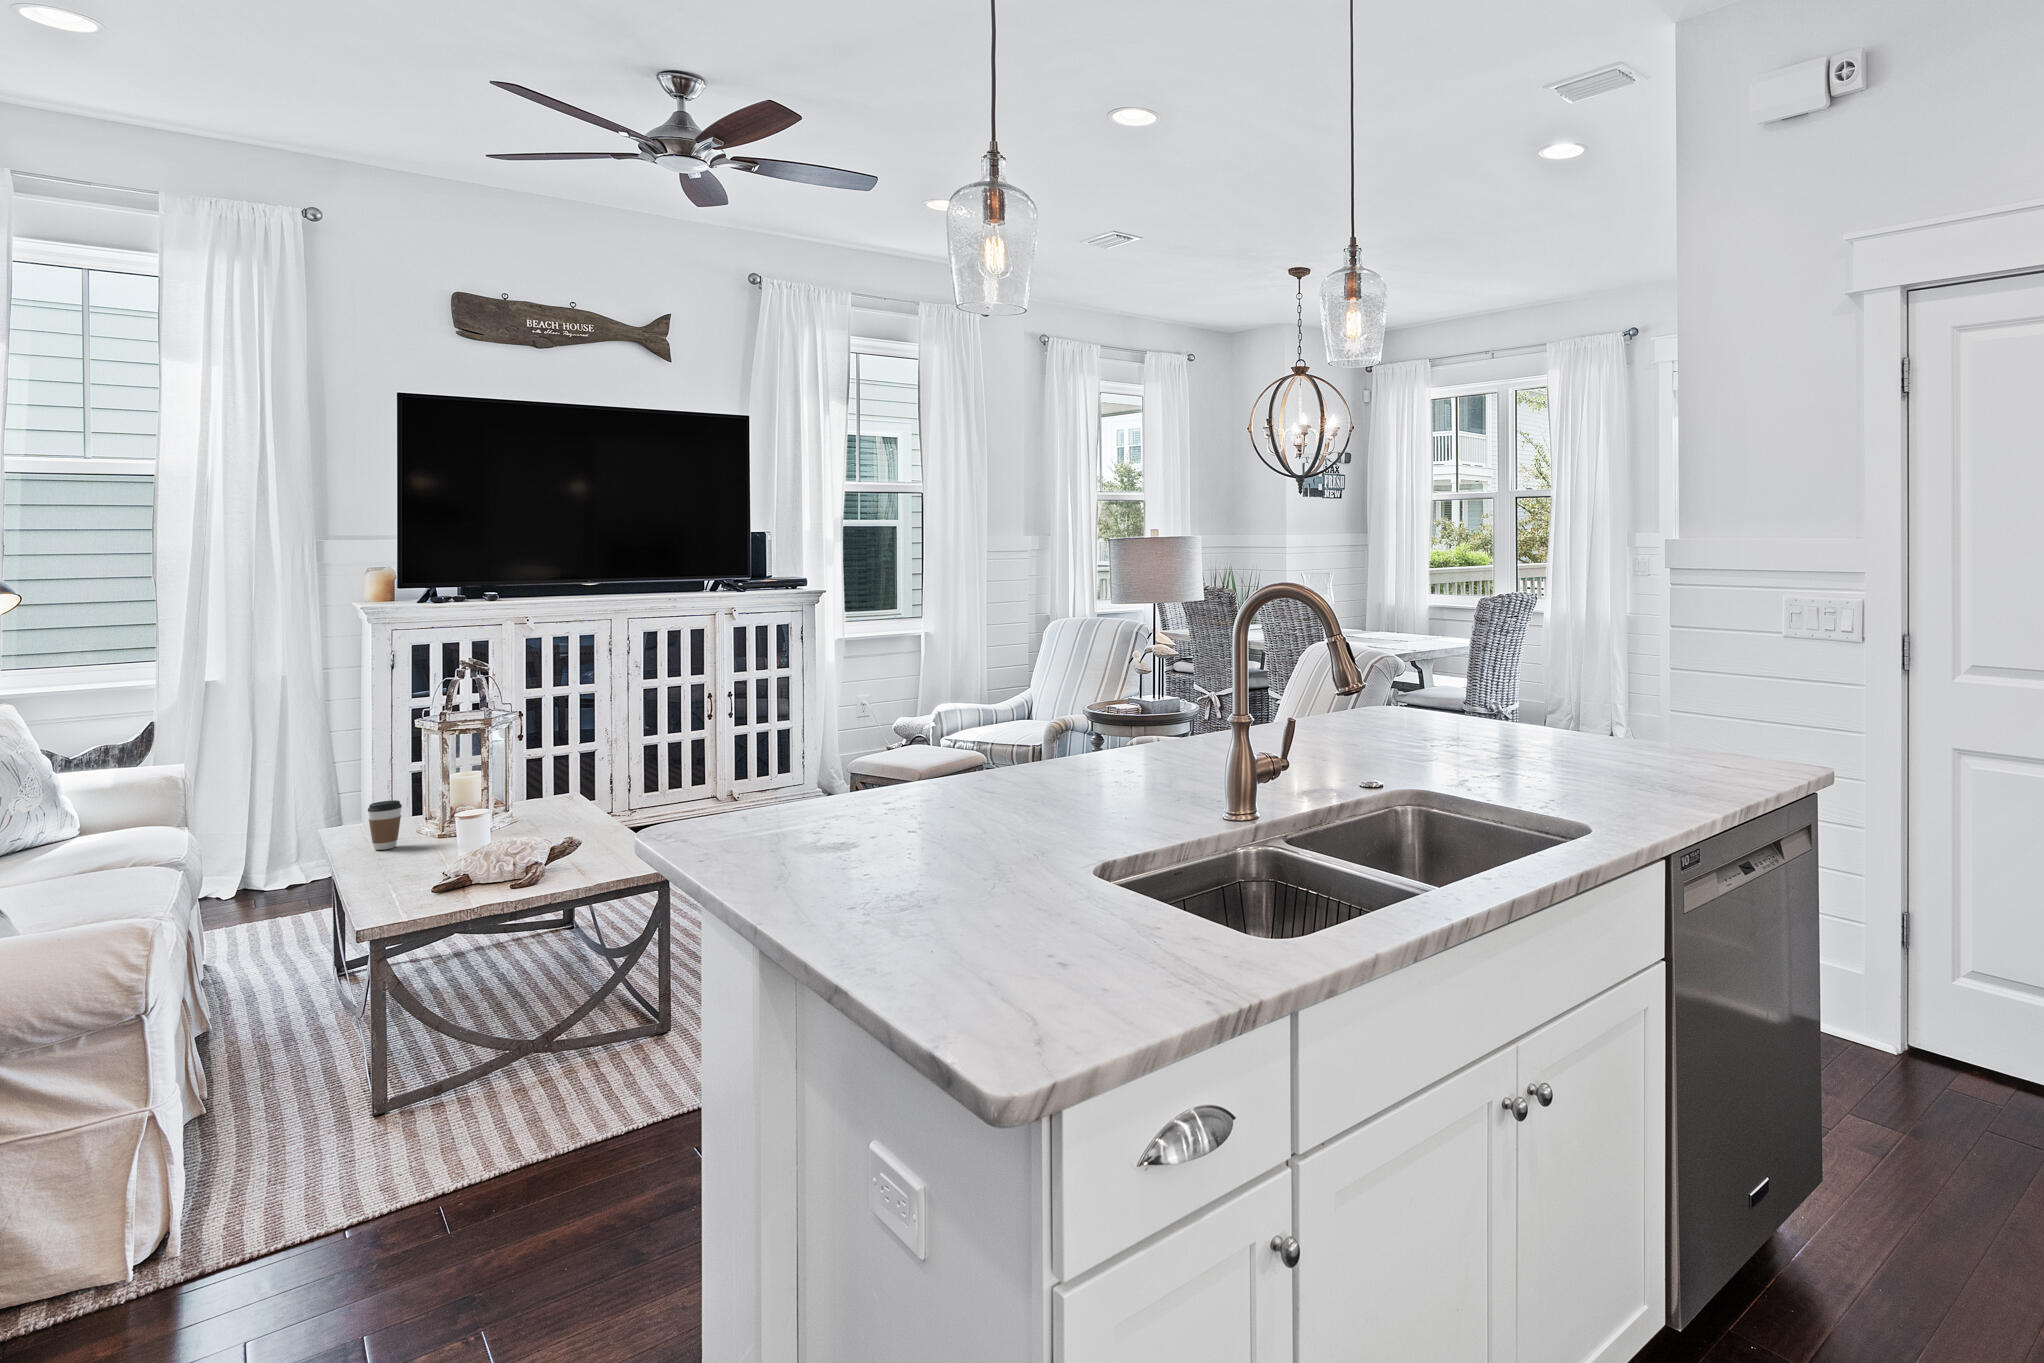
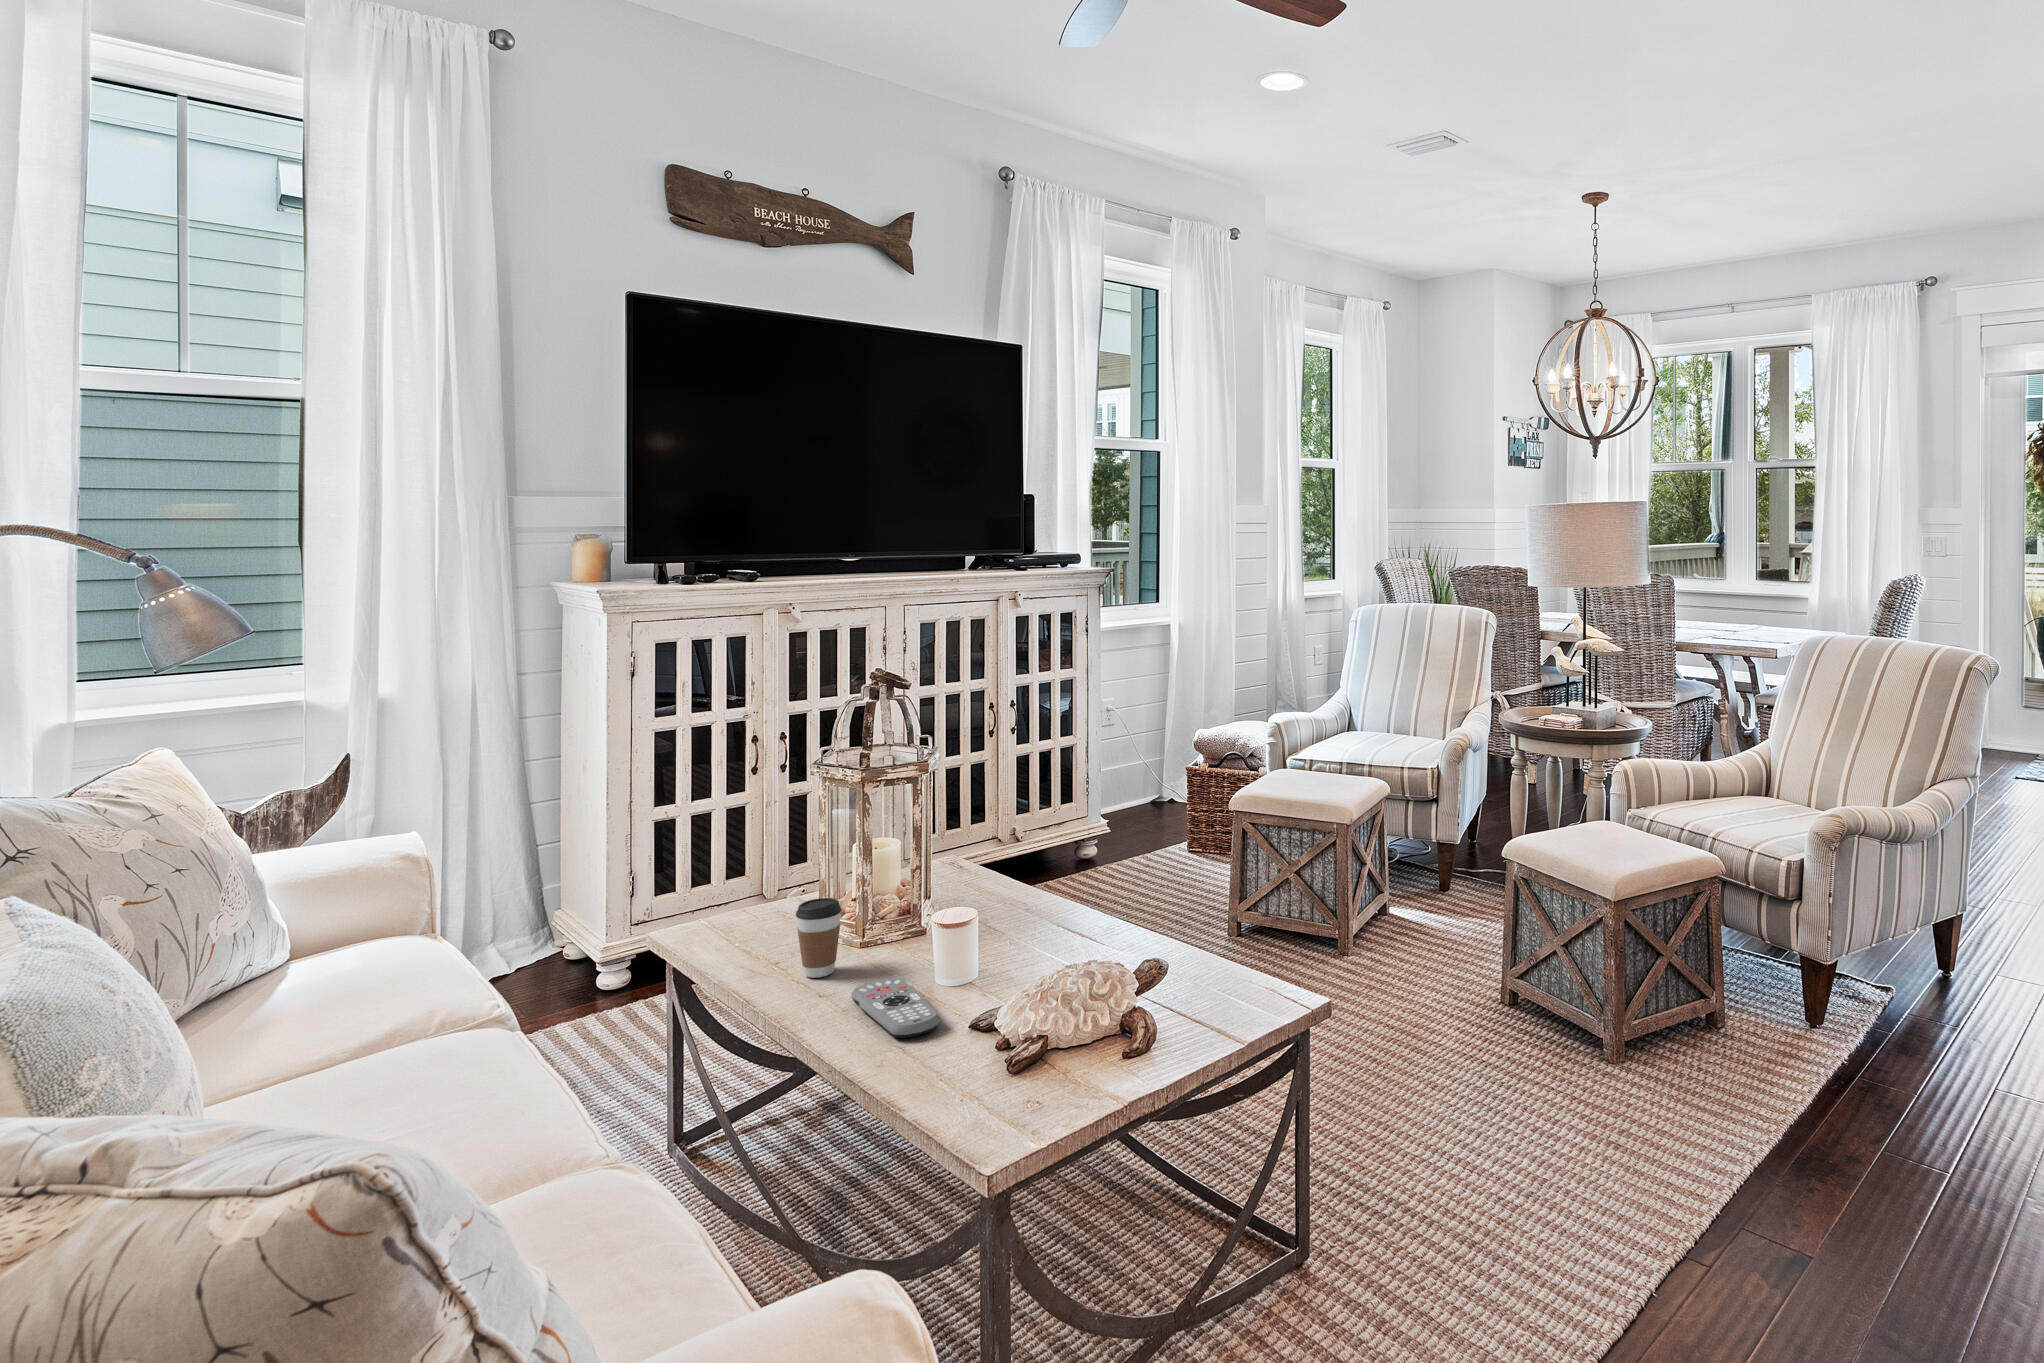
remote control: none [381,848,425,875] -> present [851,978,939,1038]

